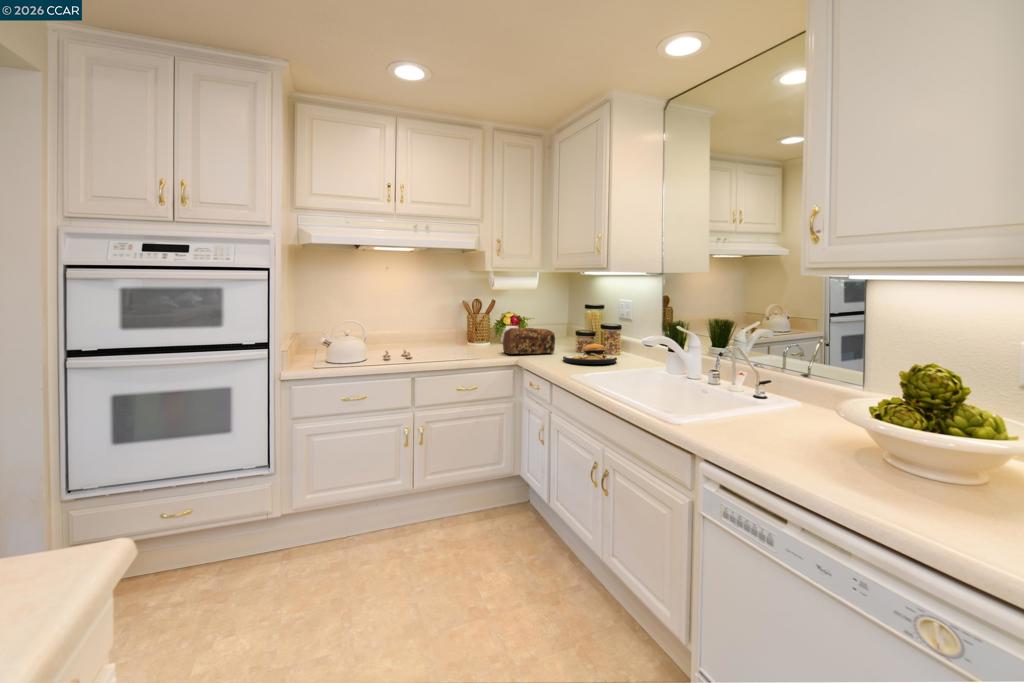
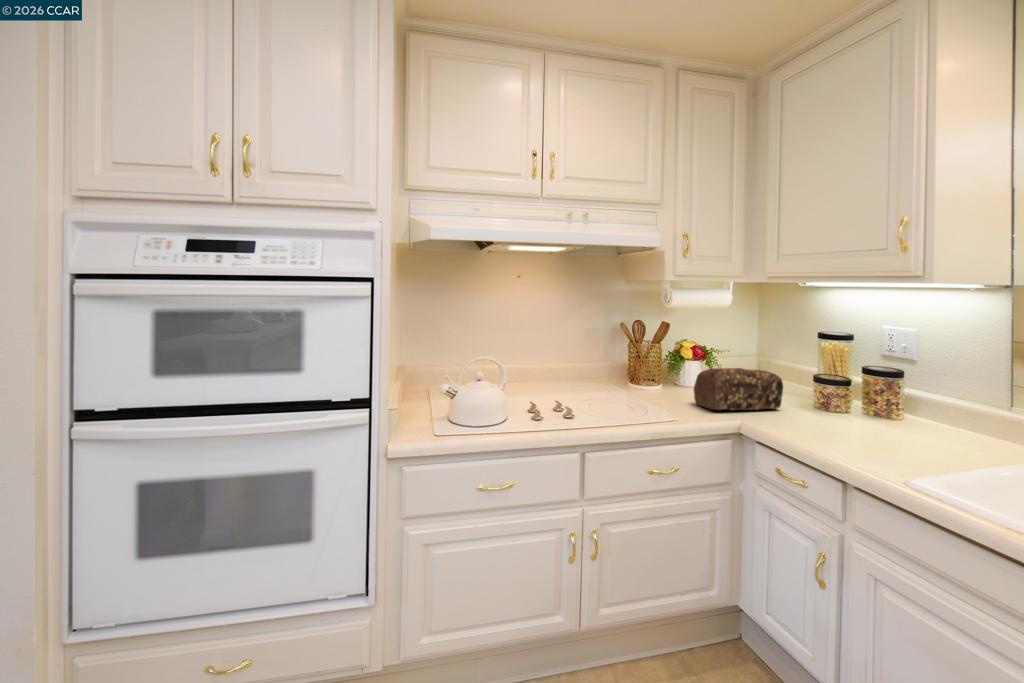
plate: present [563,343,617,364] -> none [814,388,923,442]

